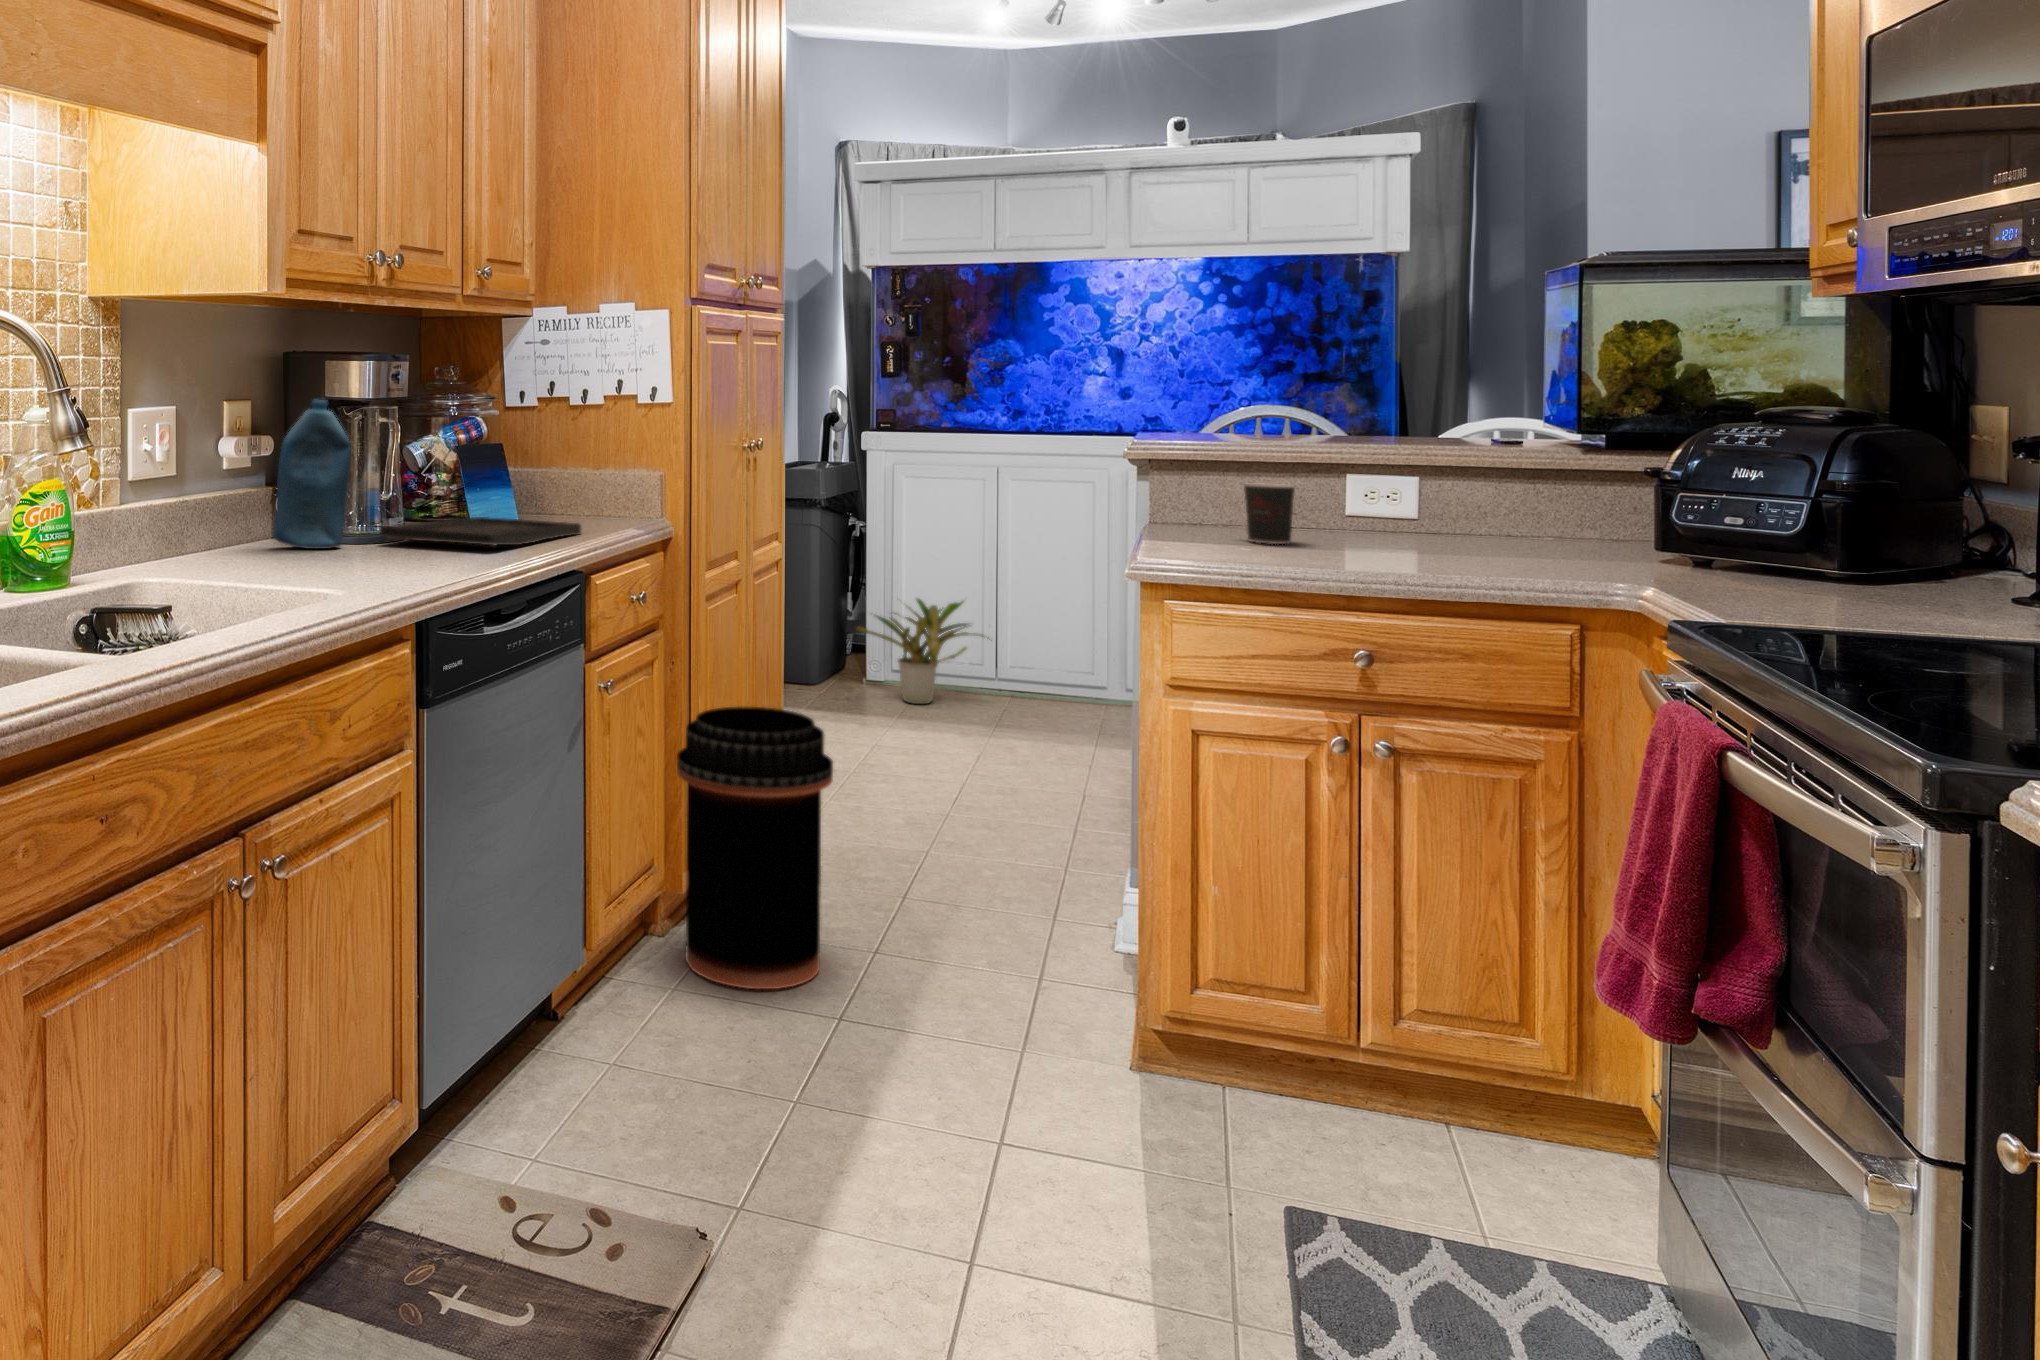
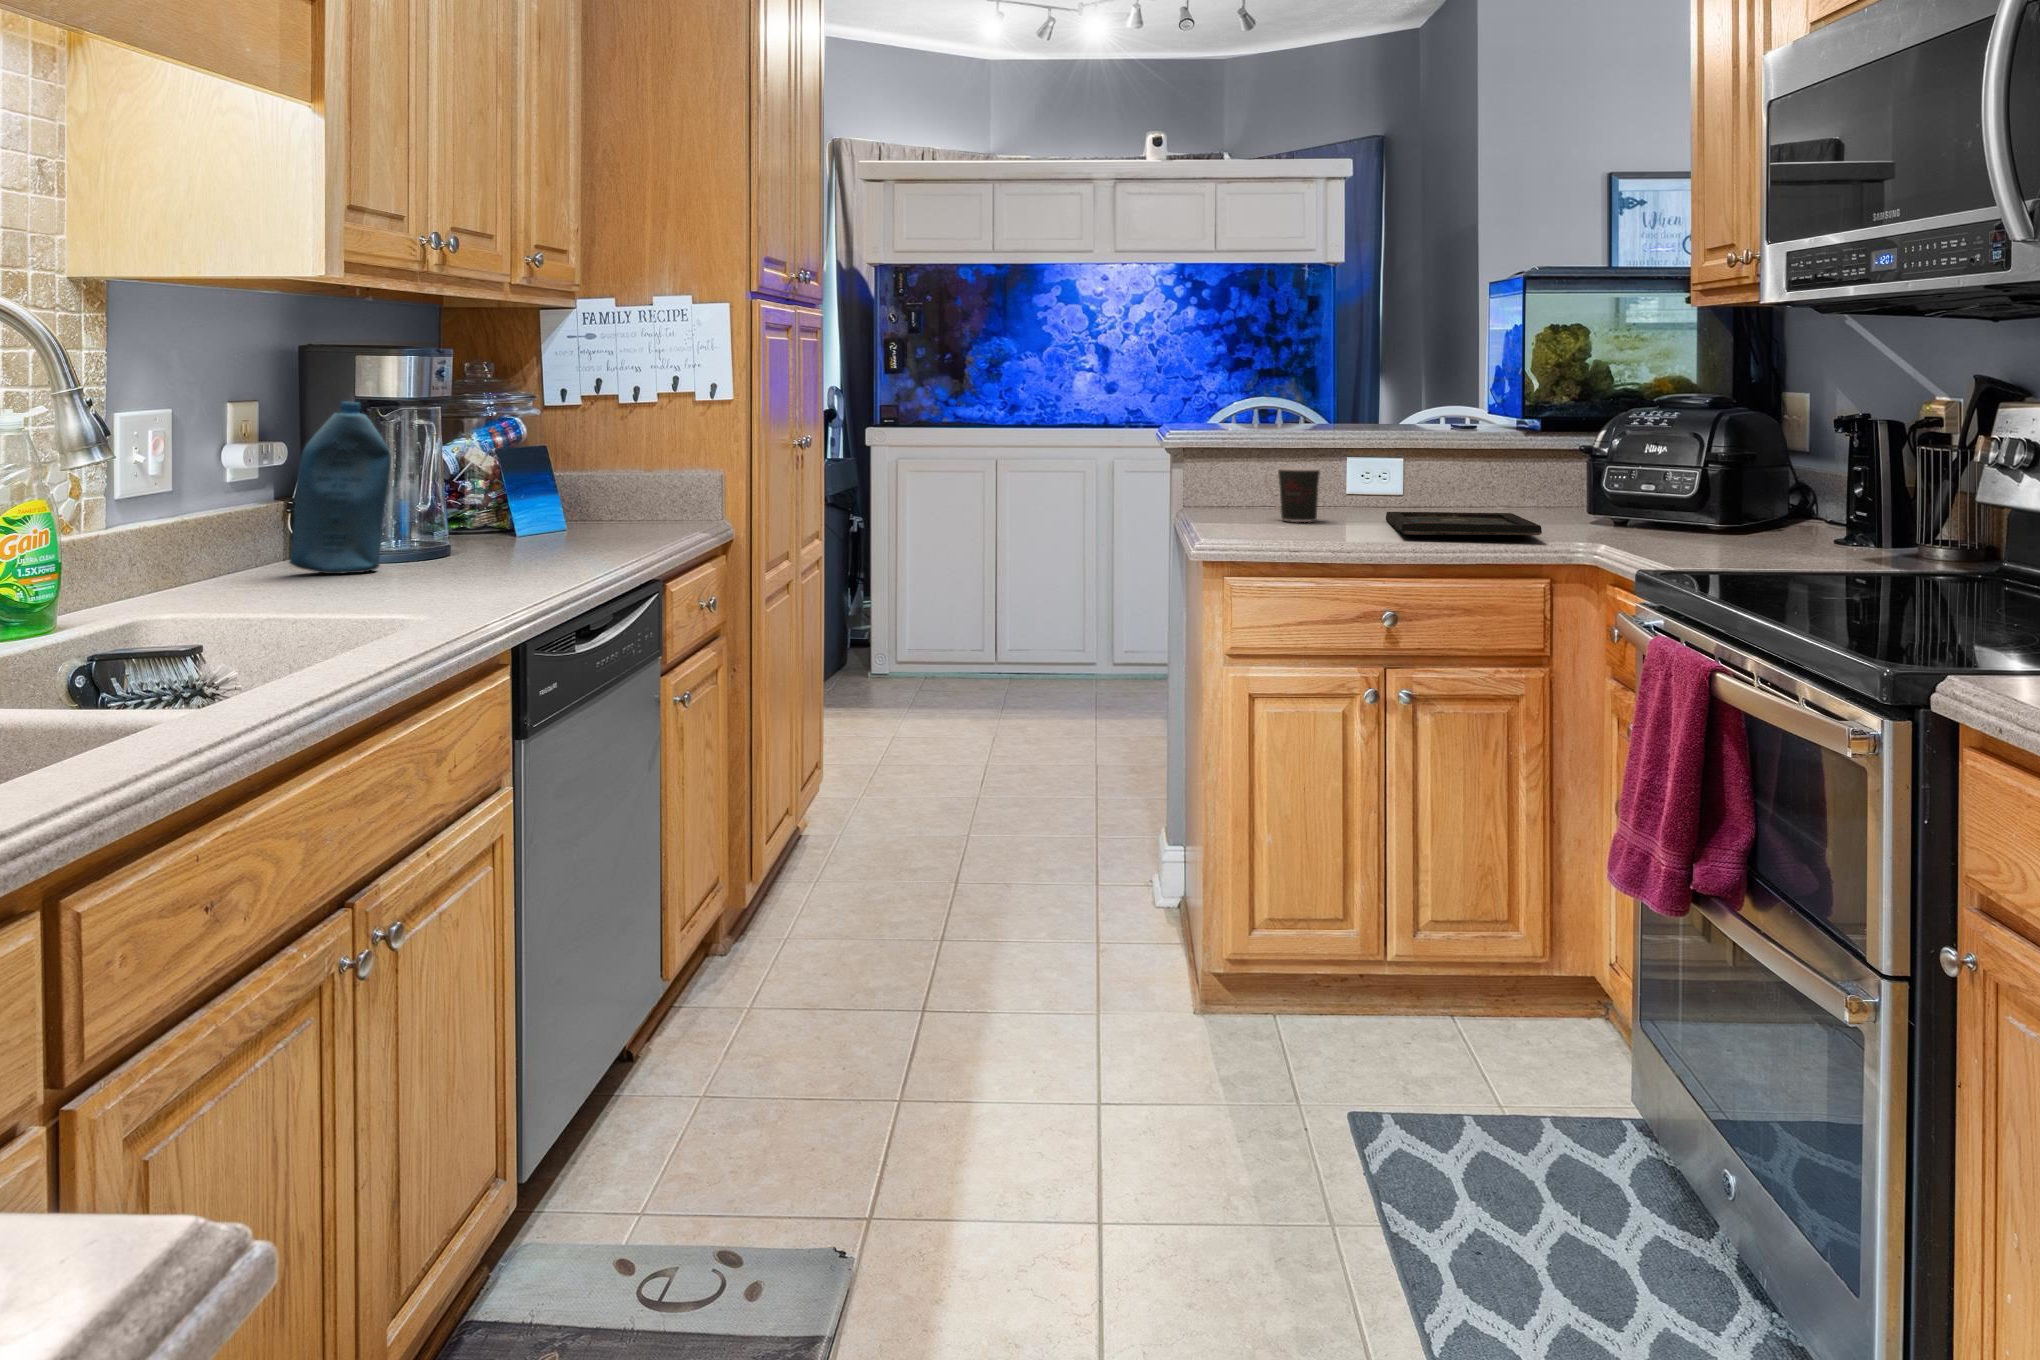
tray: present [380,517,581,545] -> present [1386,512,1542,535]
potted plant: present [857,599,988,704] -> none [869,590,1000,699]
trash can: present [677,707,833,989] -> none [746,712,907,1001]

